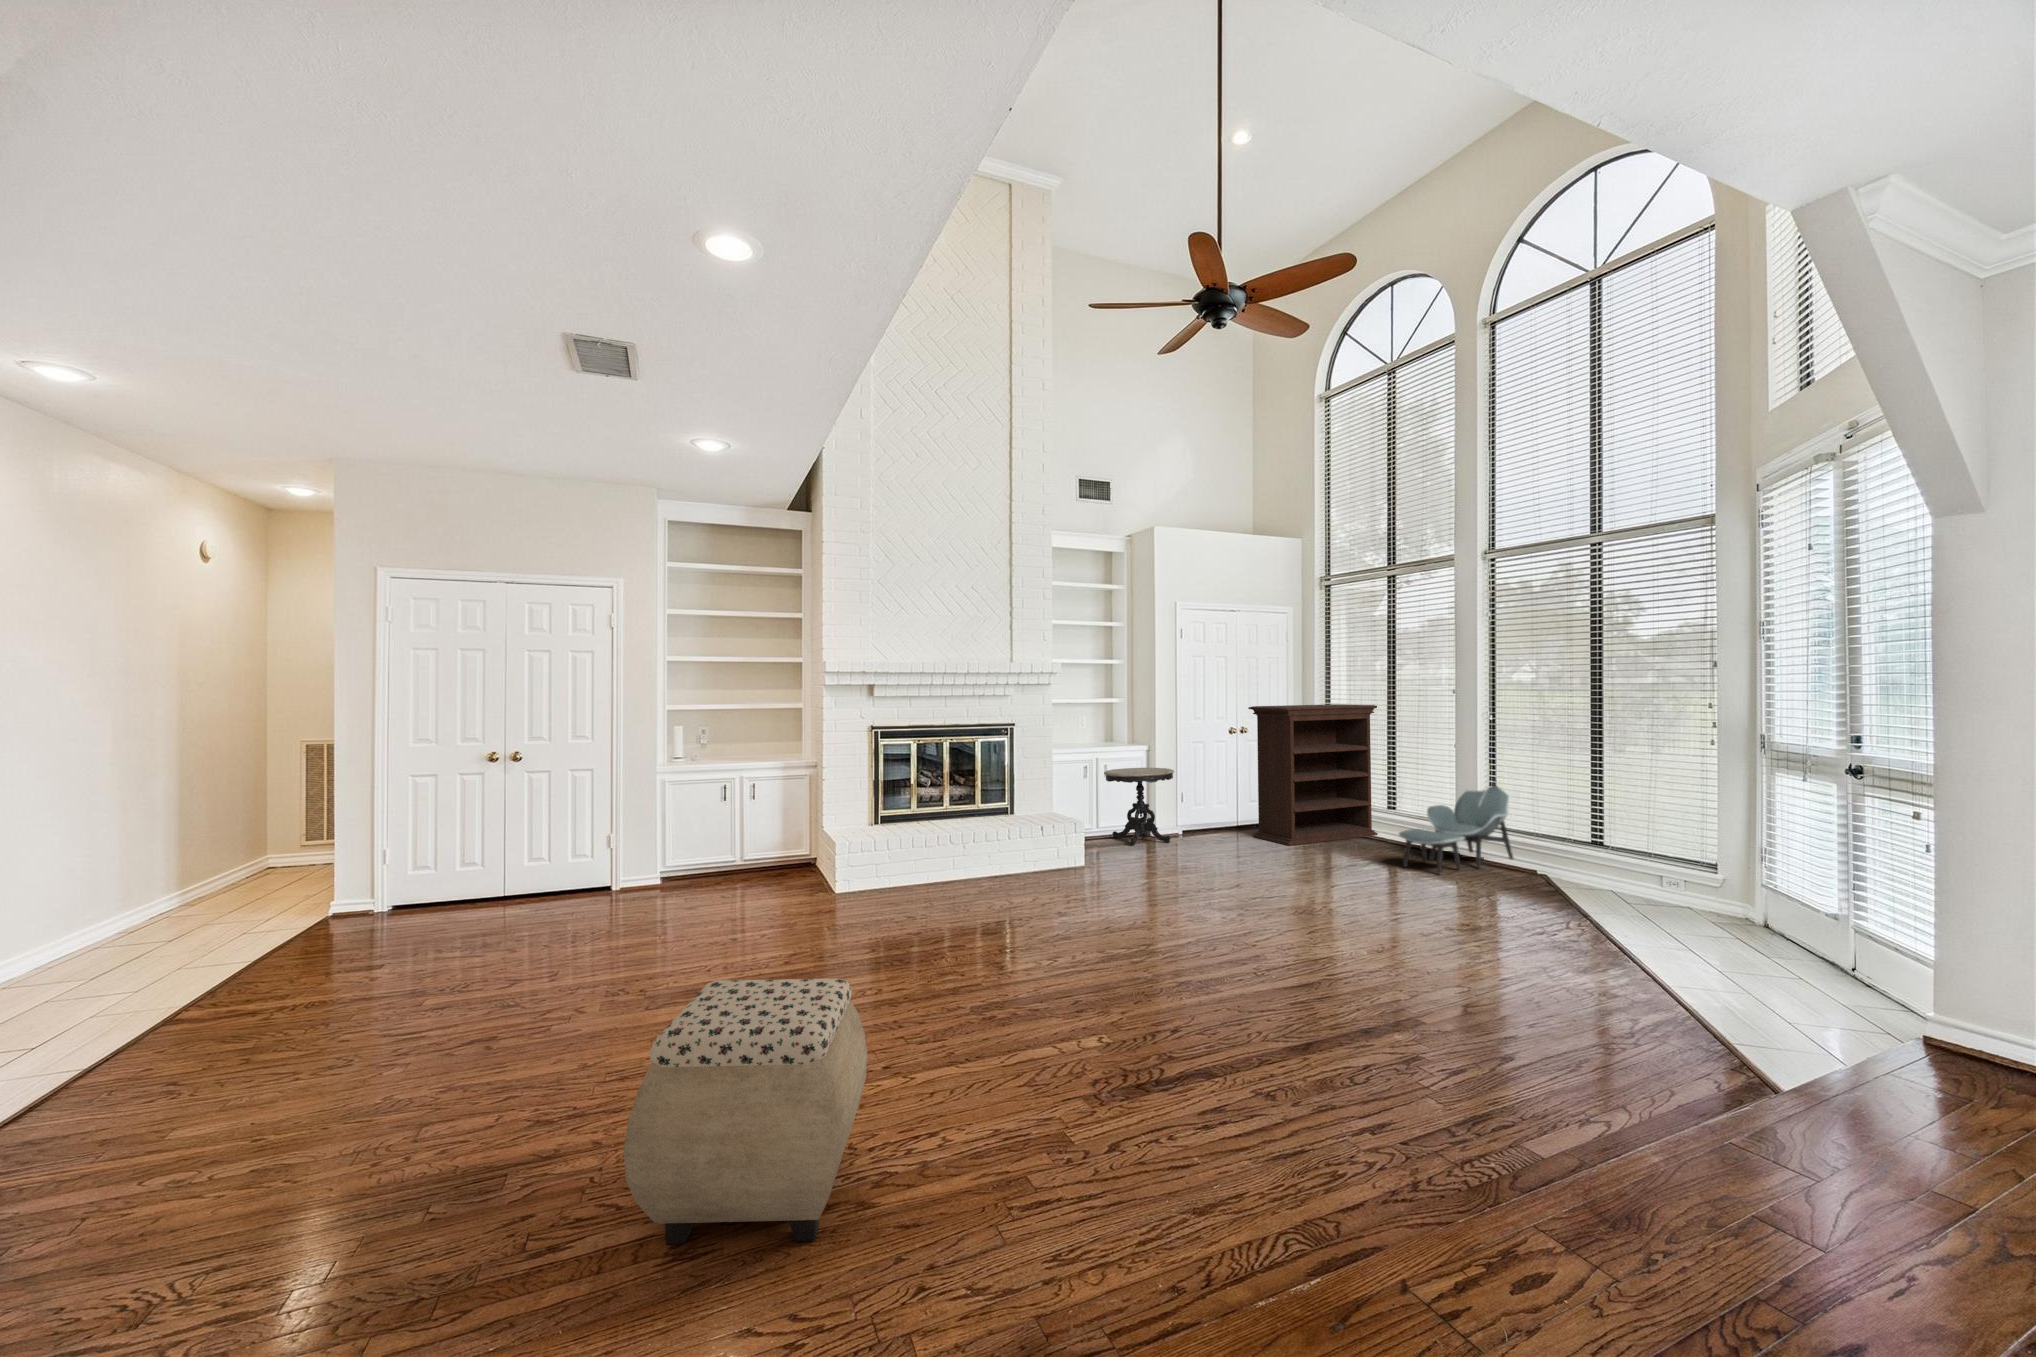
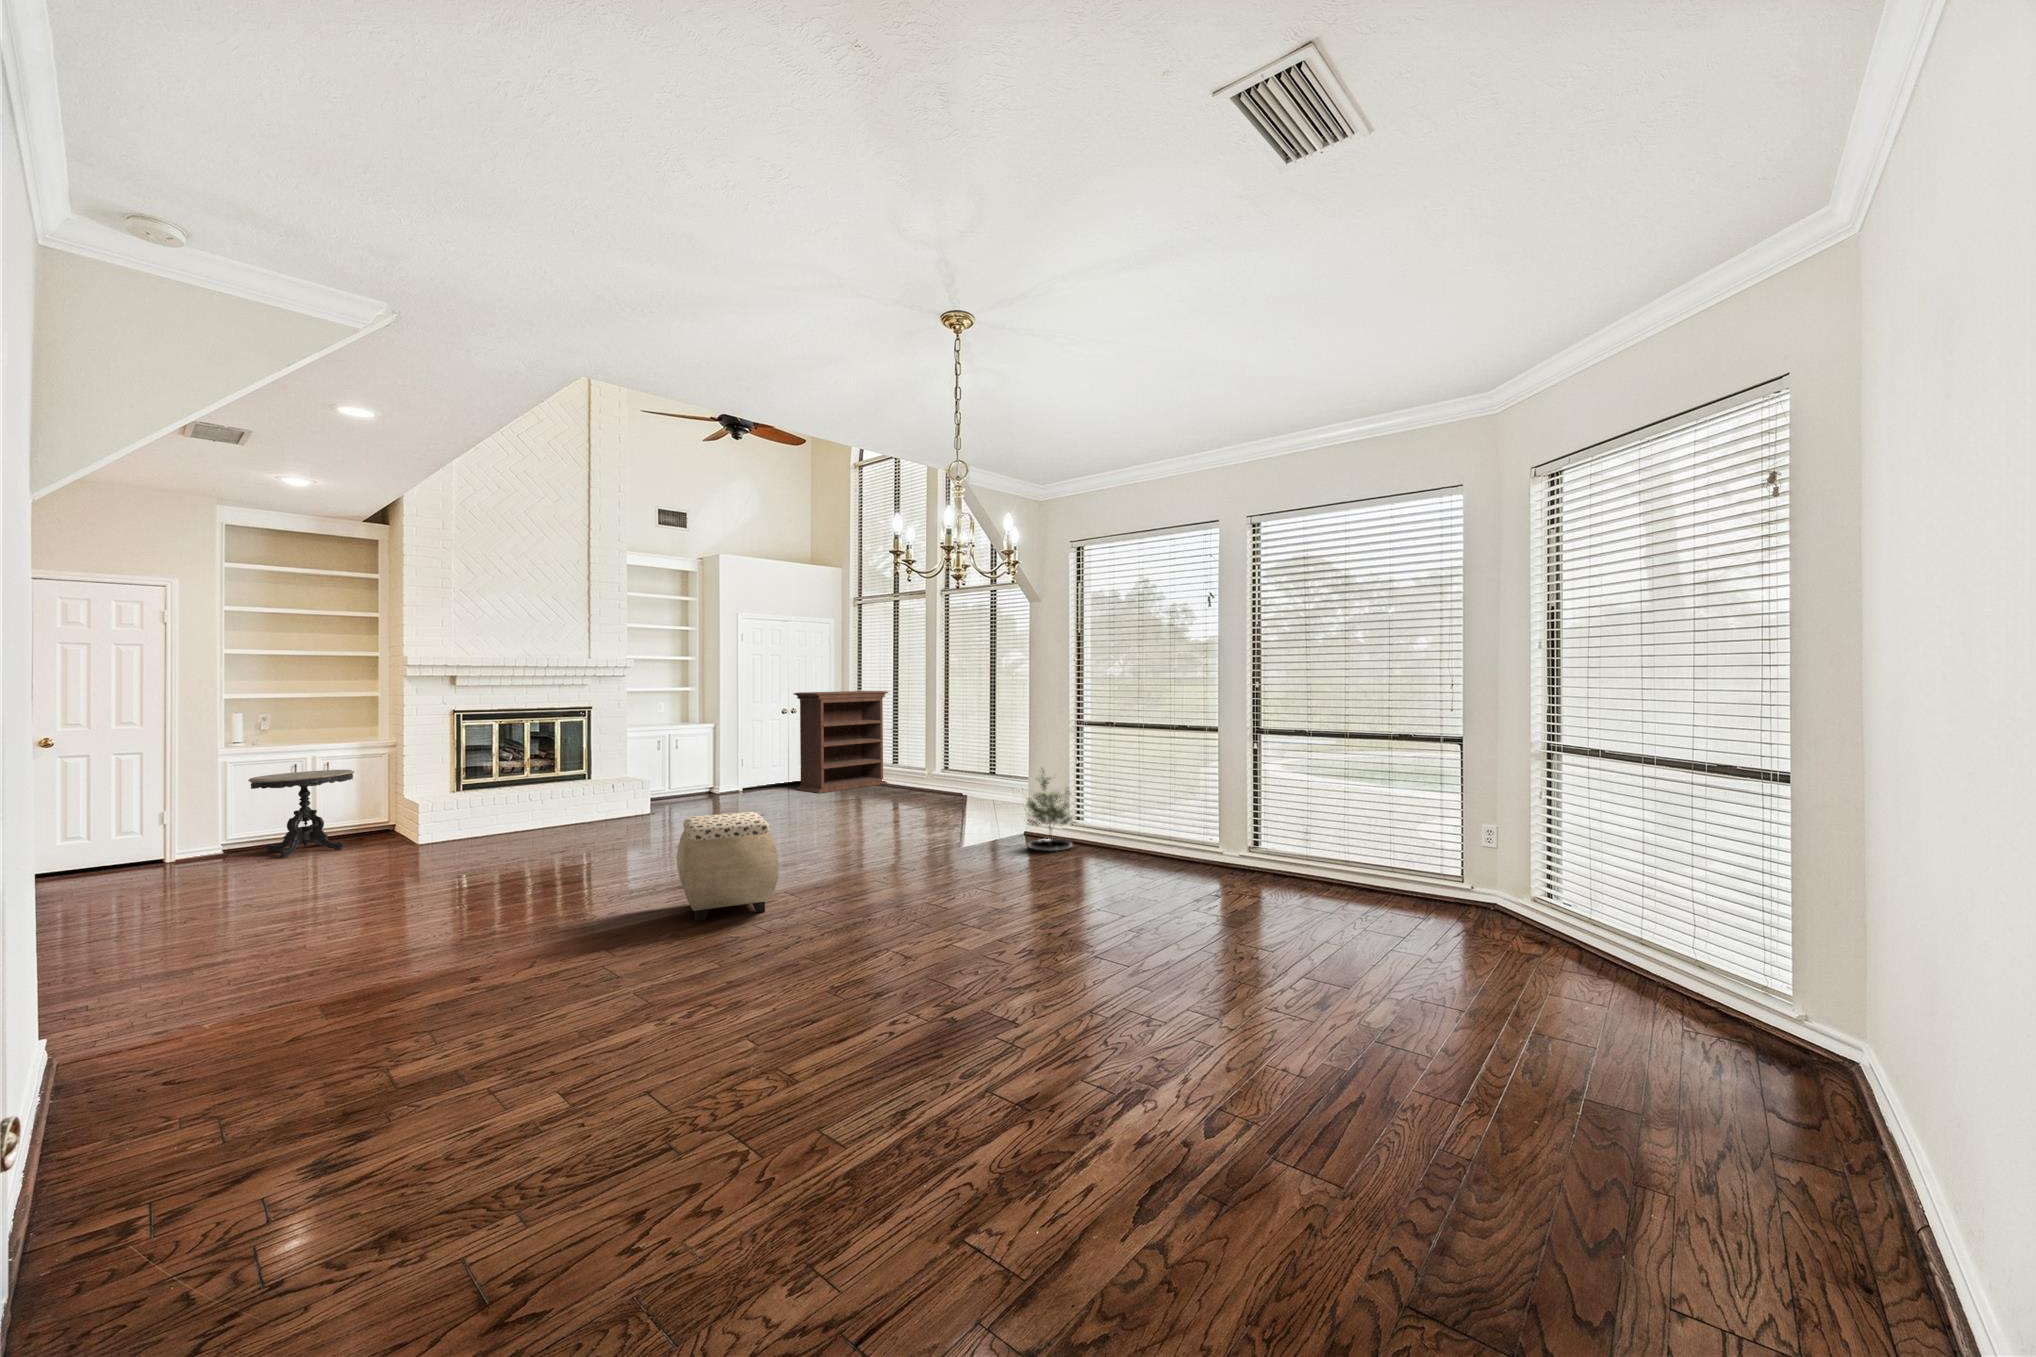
side table: present [1104,768,1174,845] -> present [248,770,354,858]
lounge chair: present [1399,780,1513,874] -> none [885,730,961,801]
potted tree: none [1820,873,1974,1062] -> present [1026,770,1072,851]
ottoman: present [624,978,867,1244] -> present [677,812,779,921]

